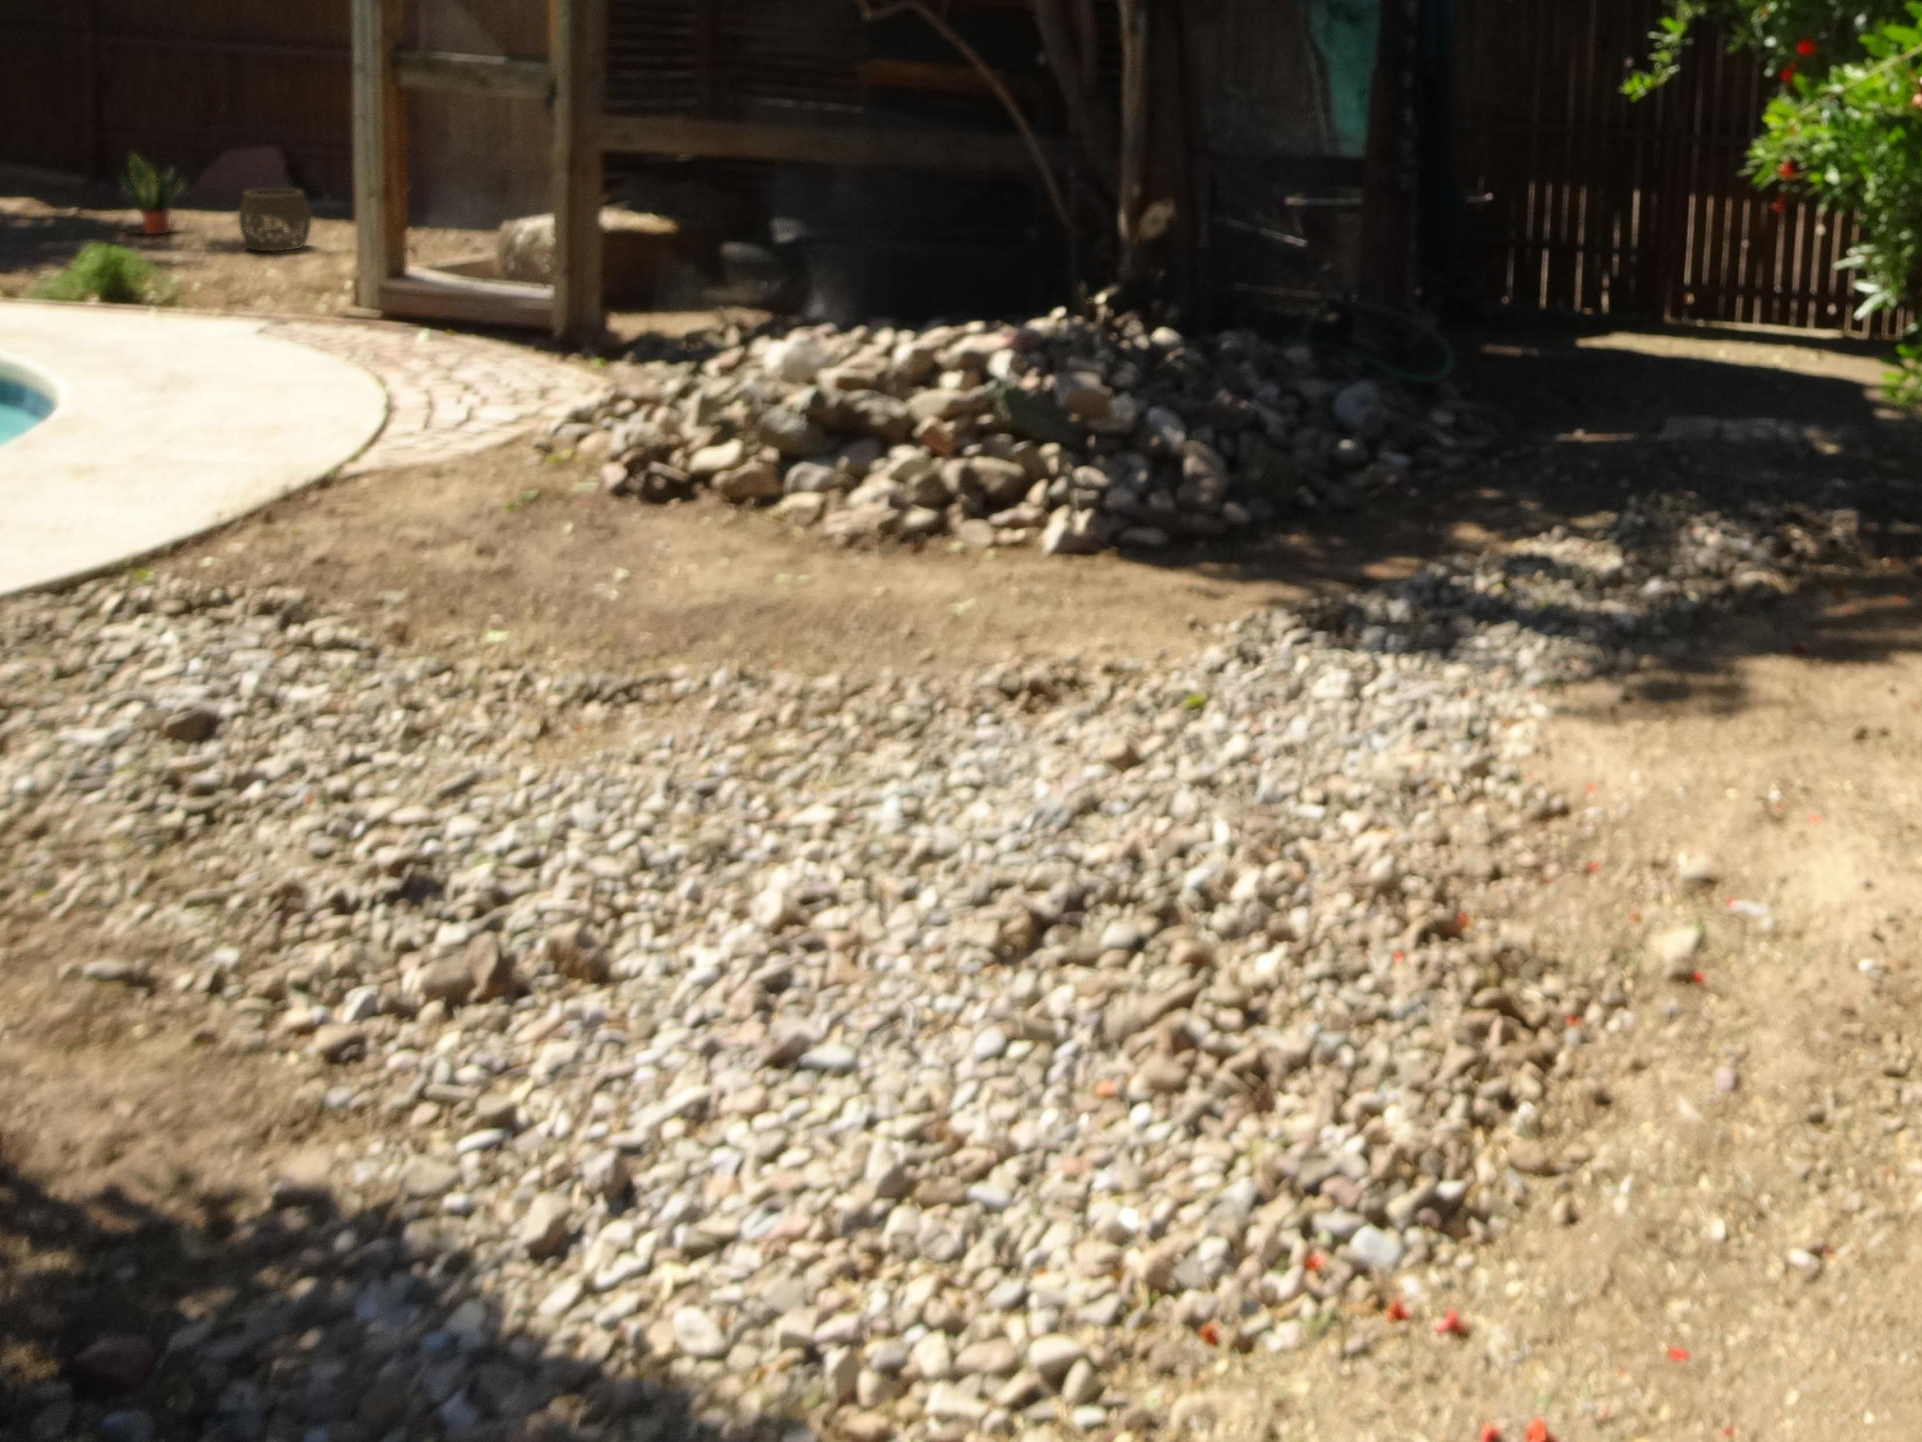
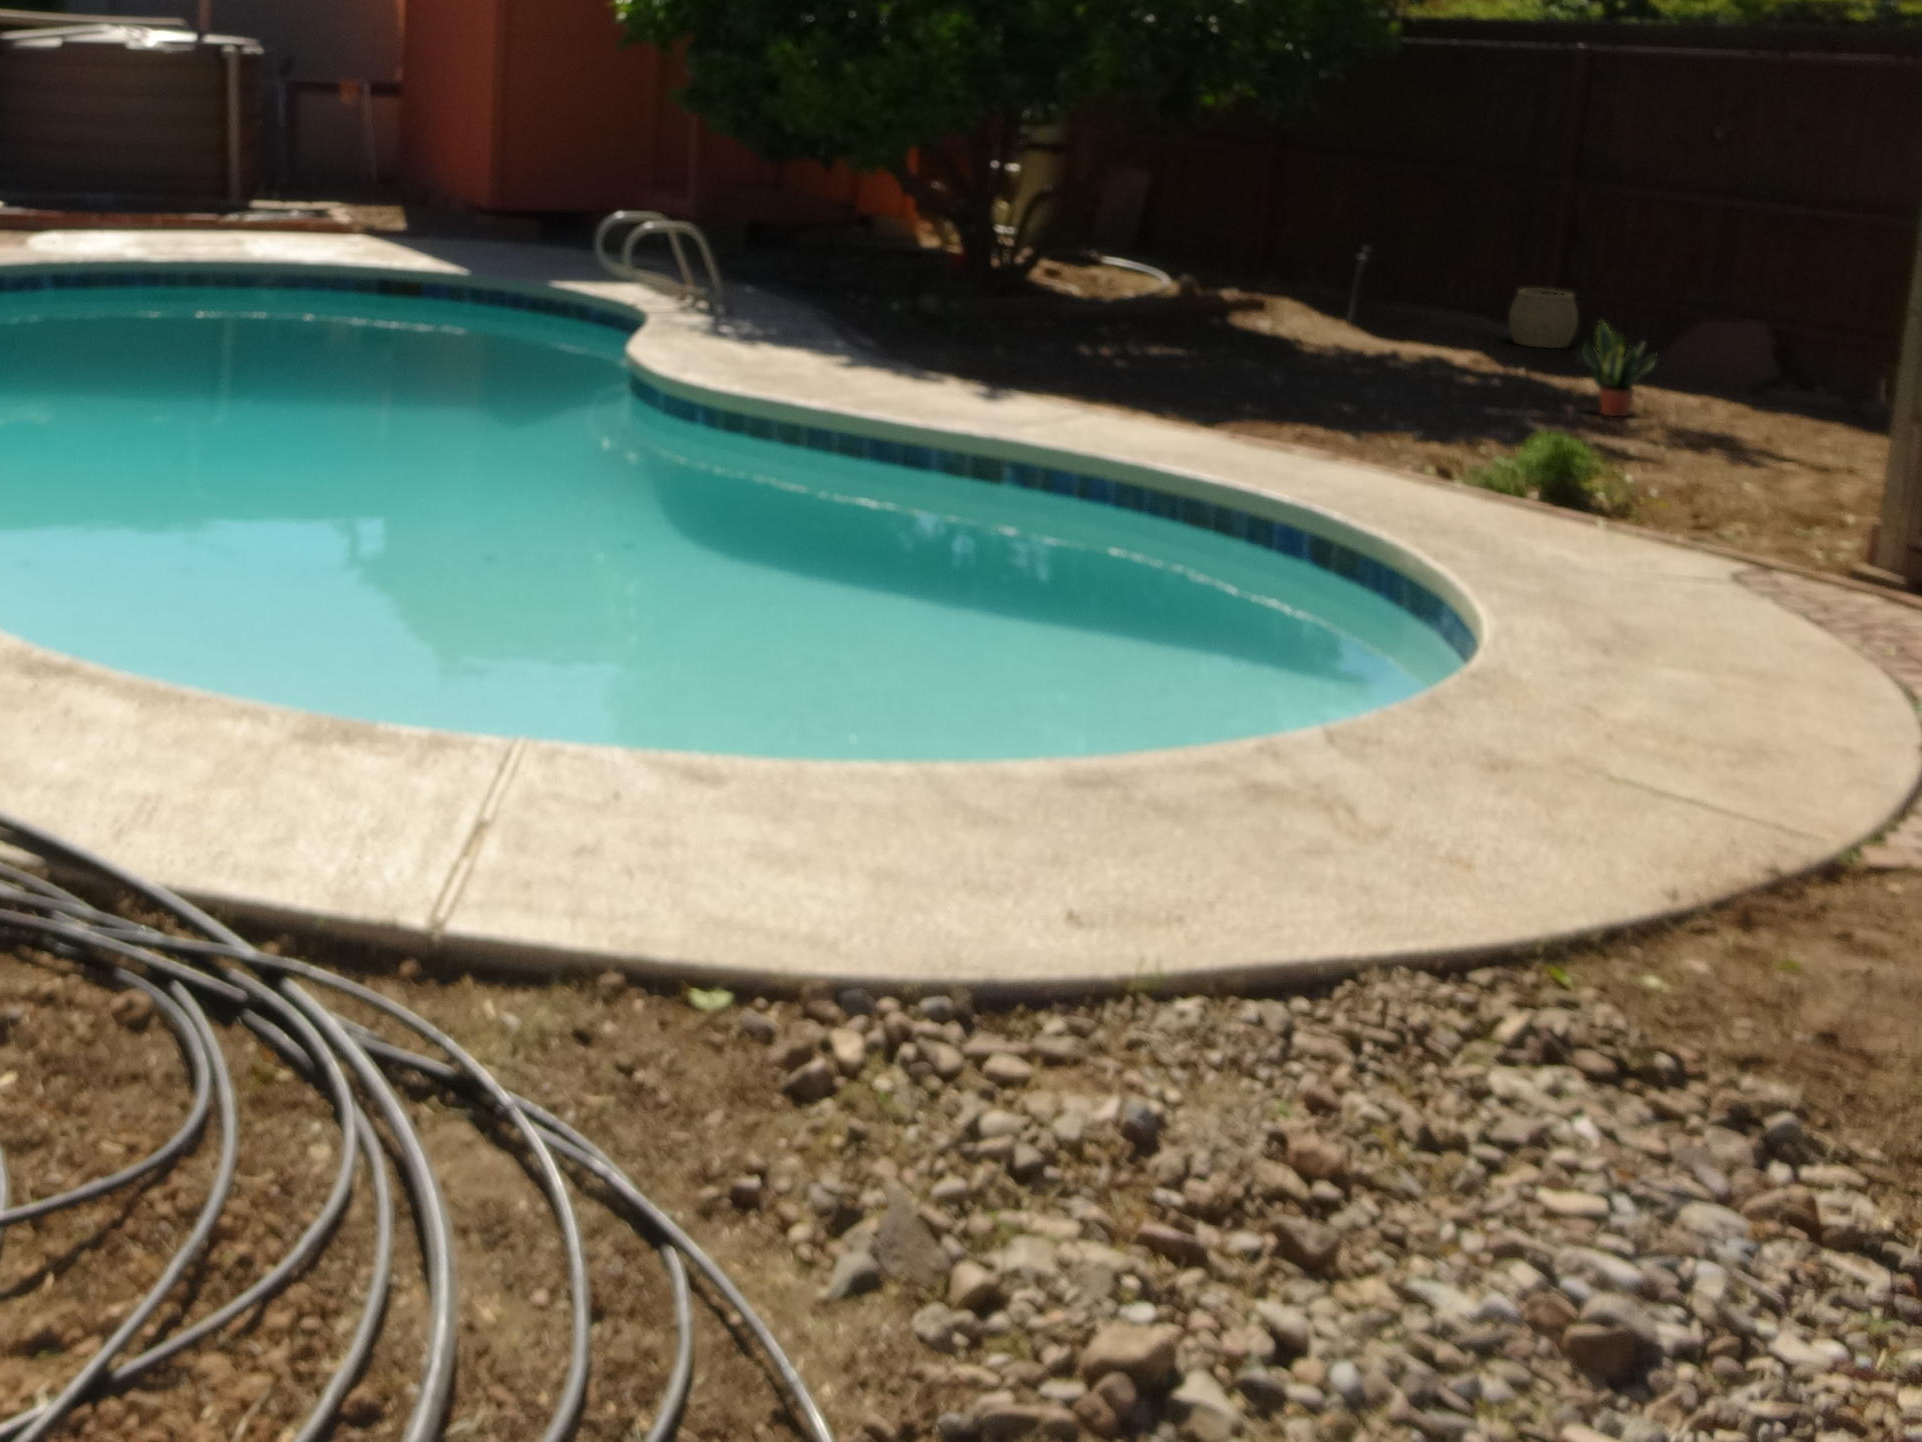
woven basket: present [239,188,311,251] -> present [1509,288,1578,348]

